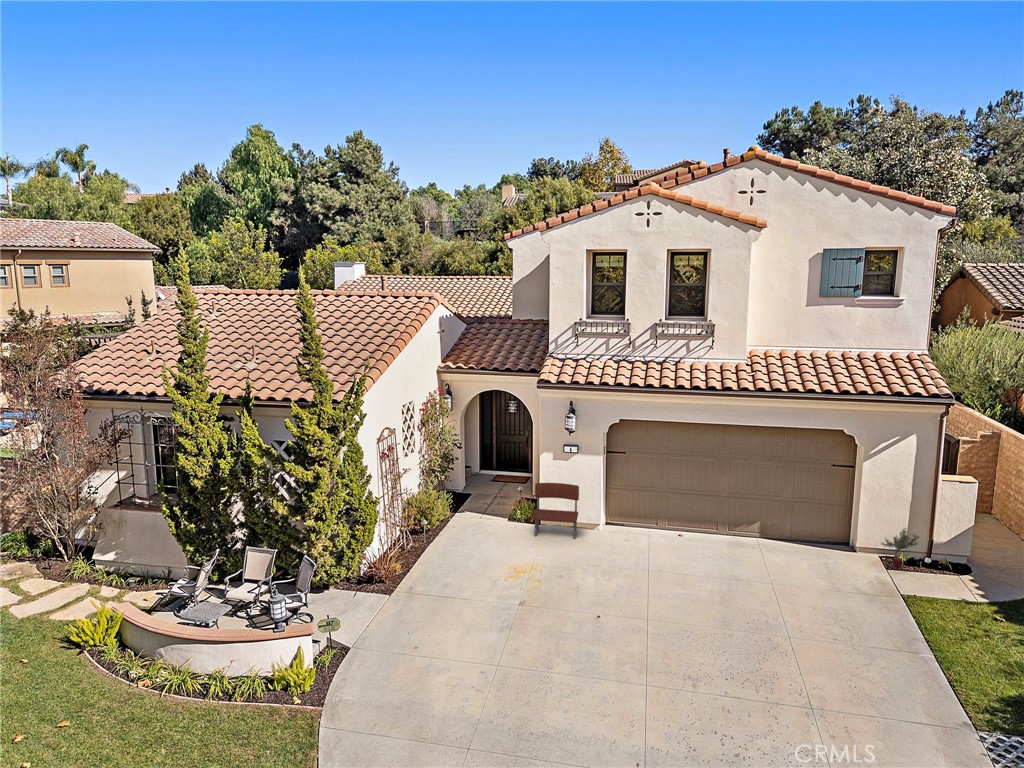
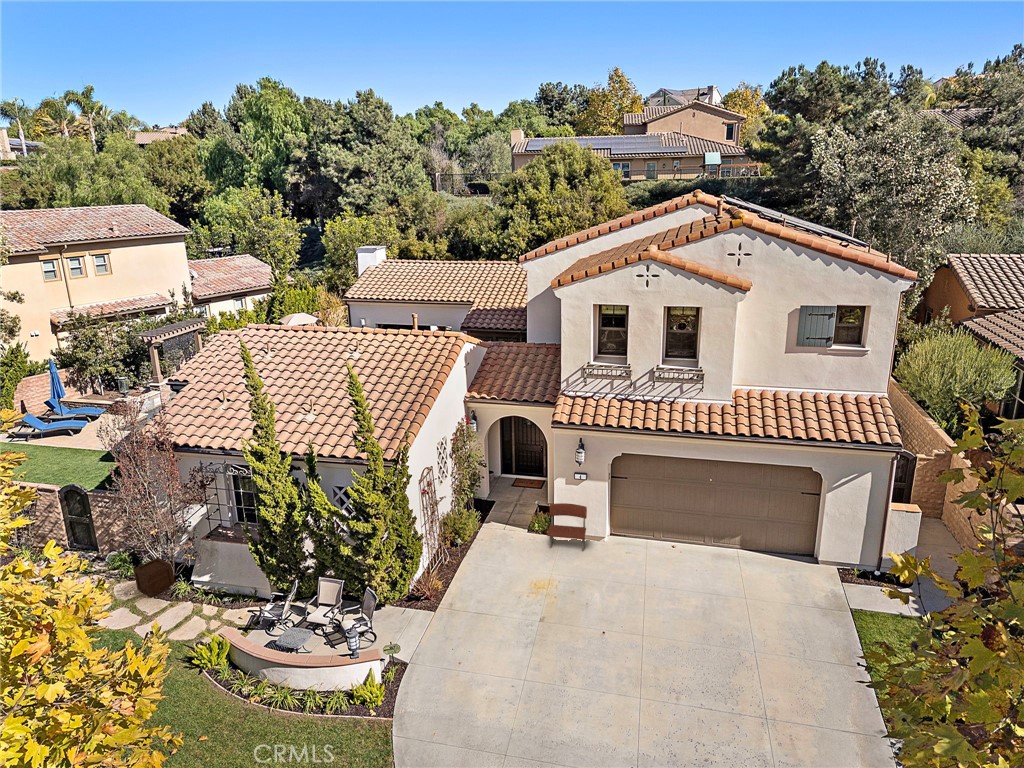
potted tree: present [882,528,919,567] -> none [838,548,870,580]
wooden crate: none [19,533,72,579] -> present [133,558,175,598]

